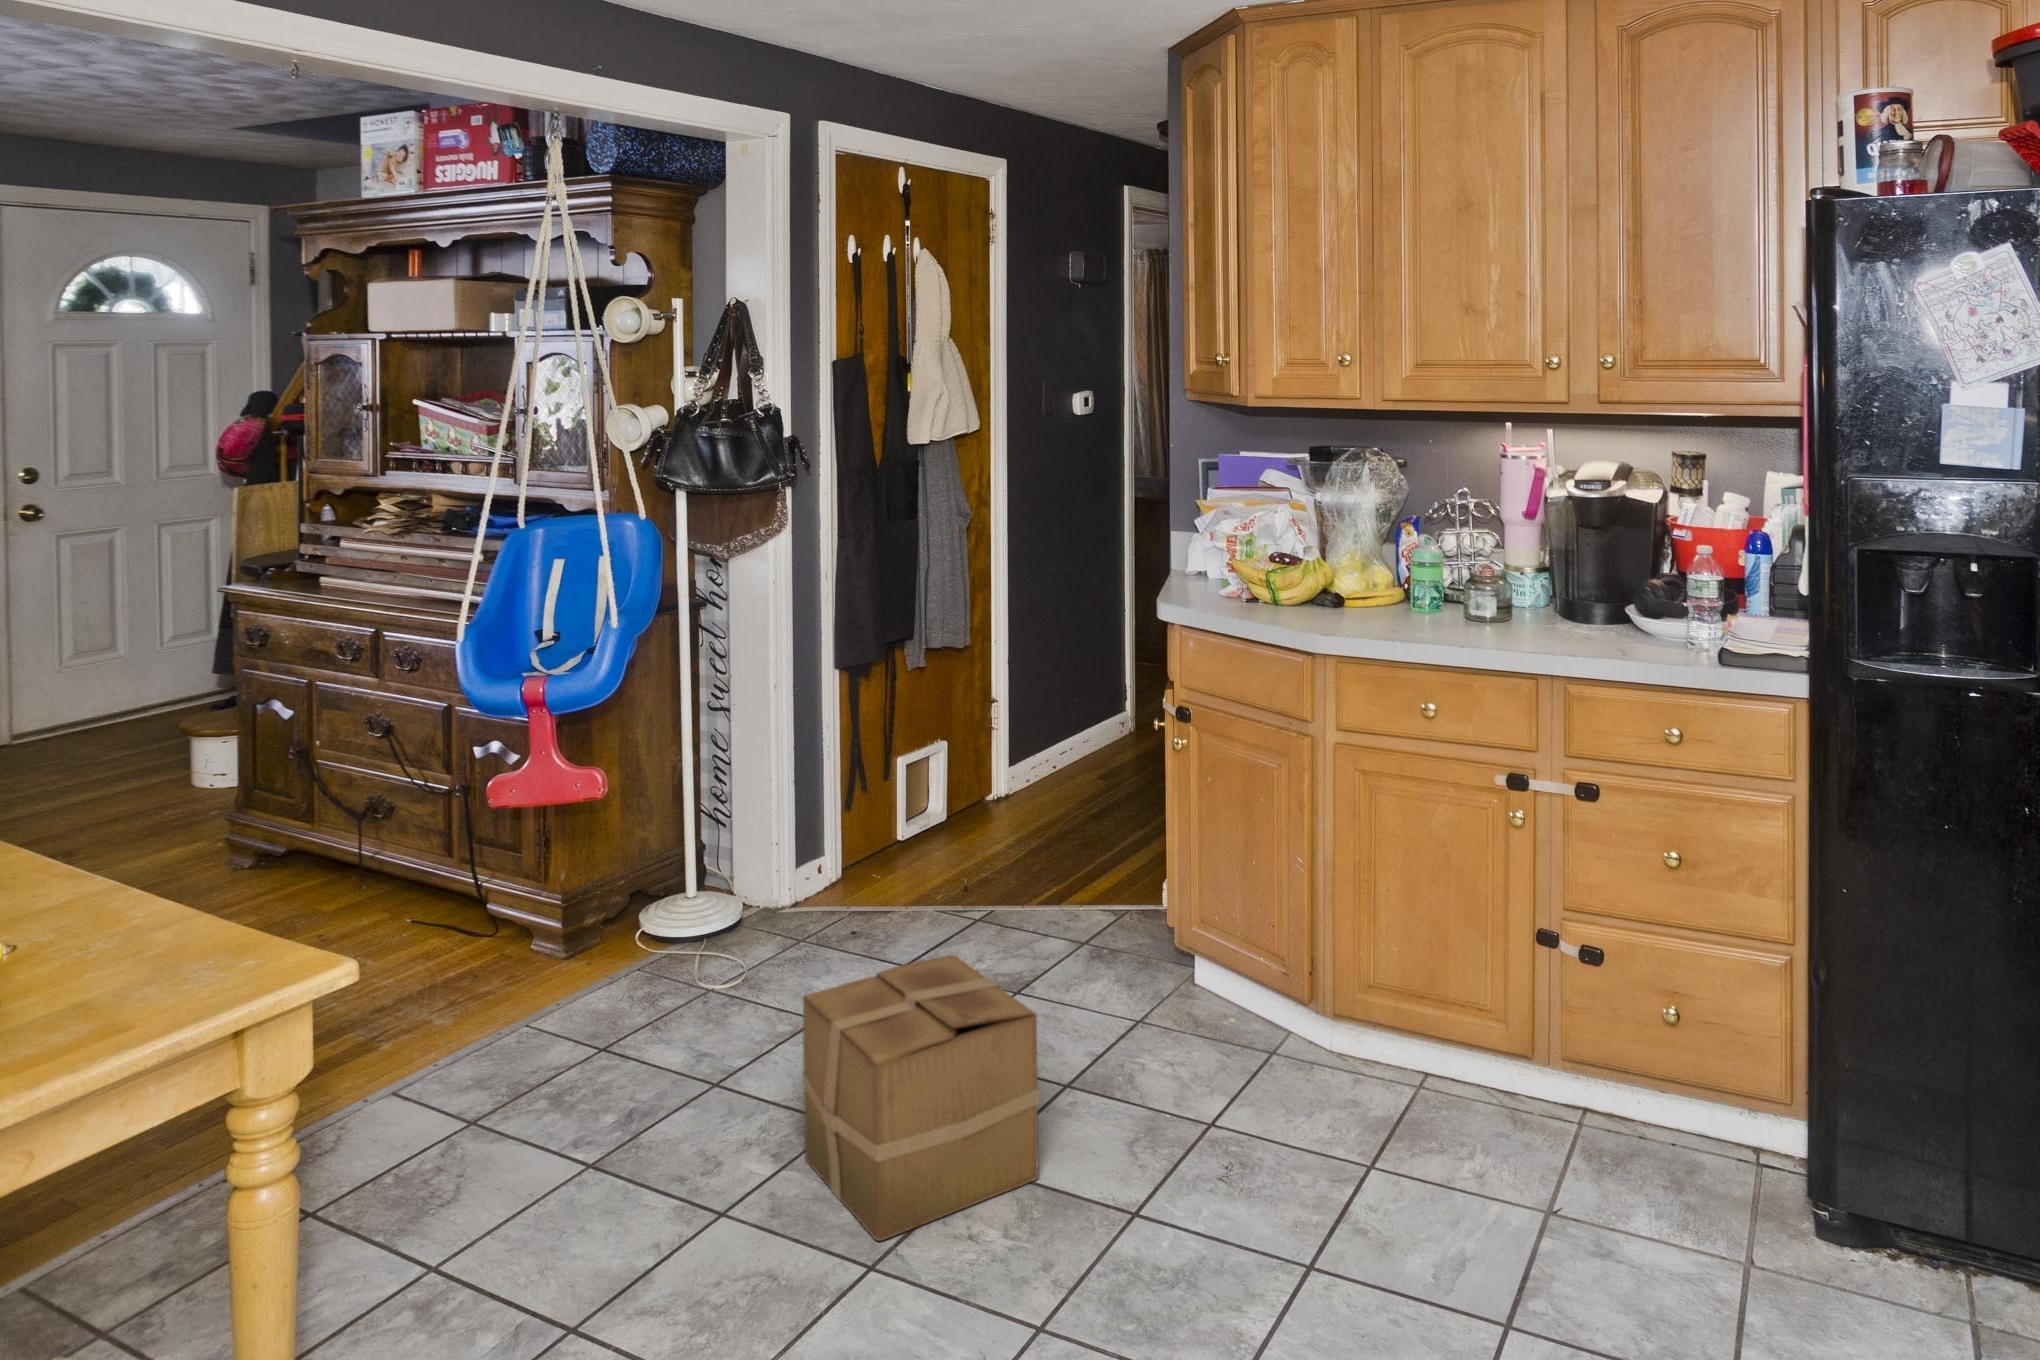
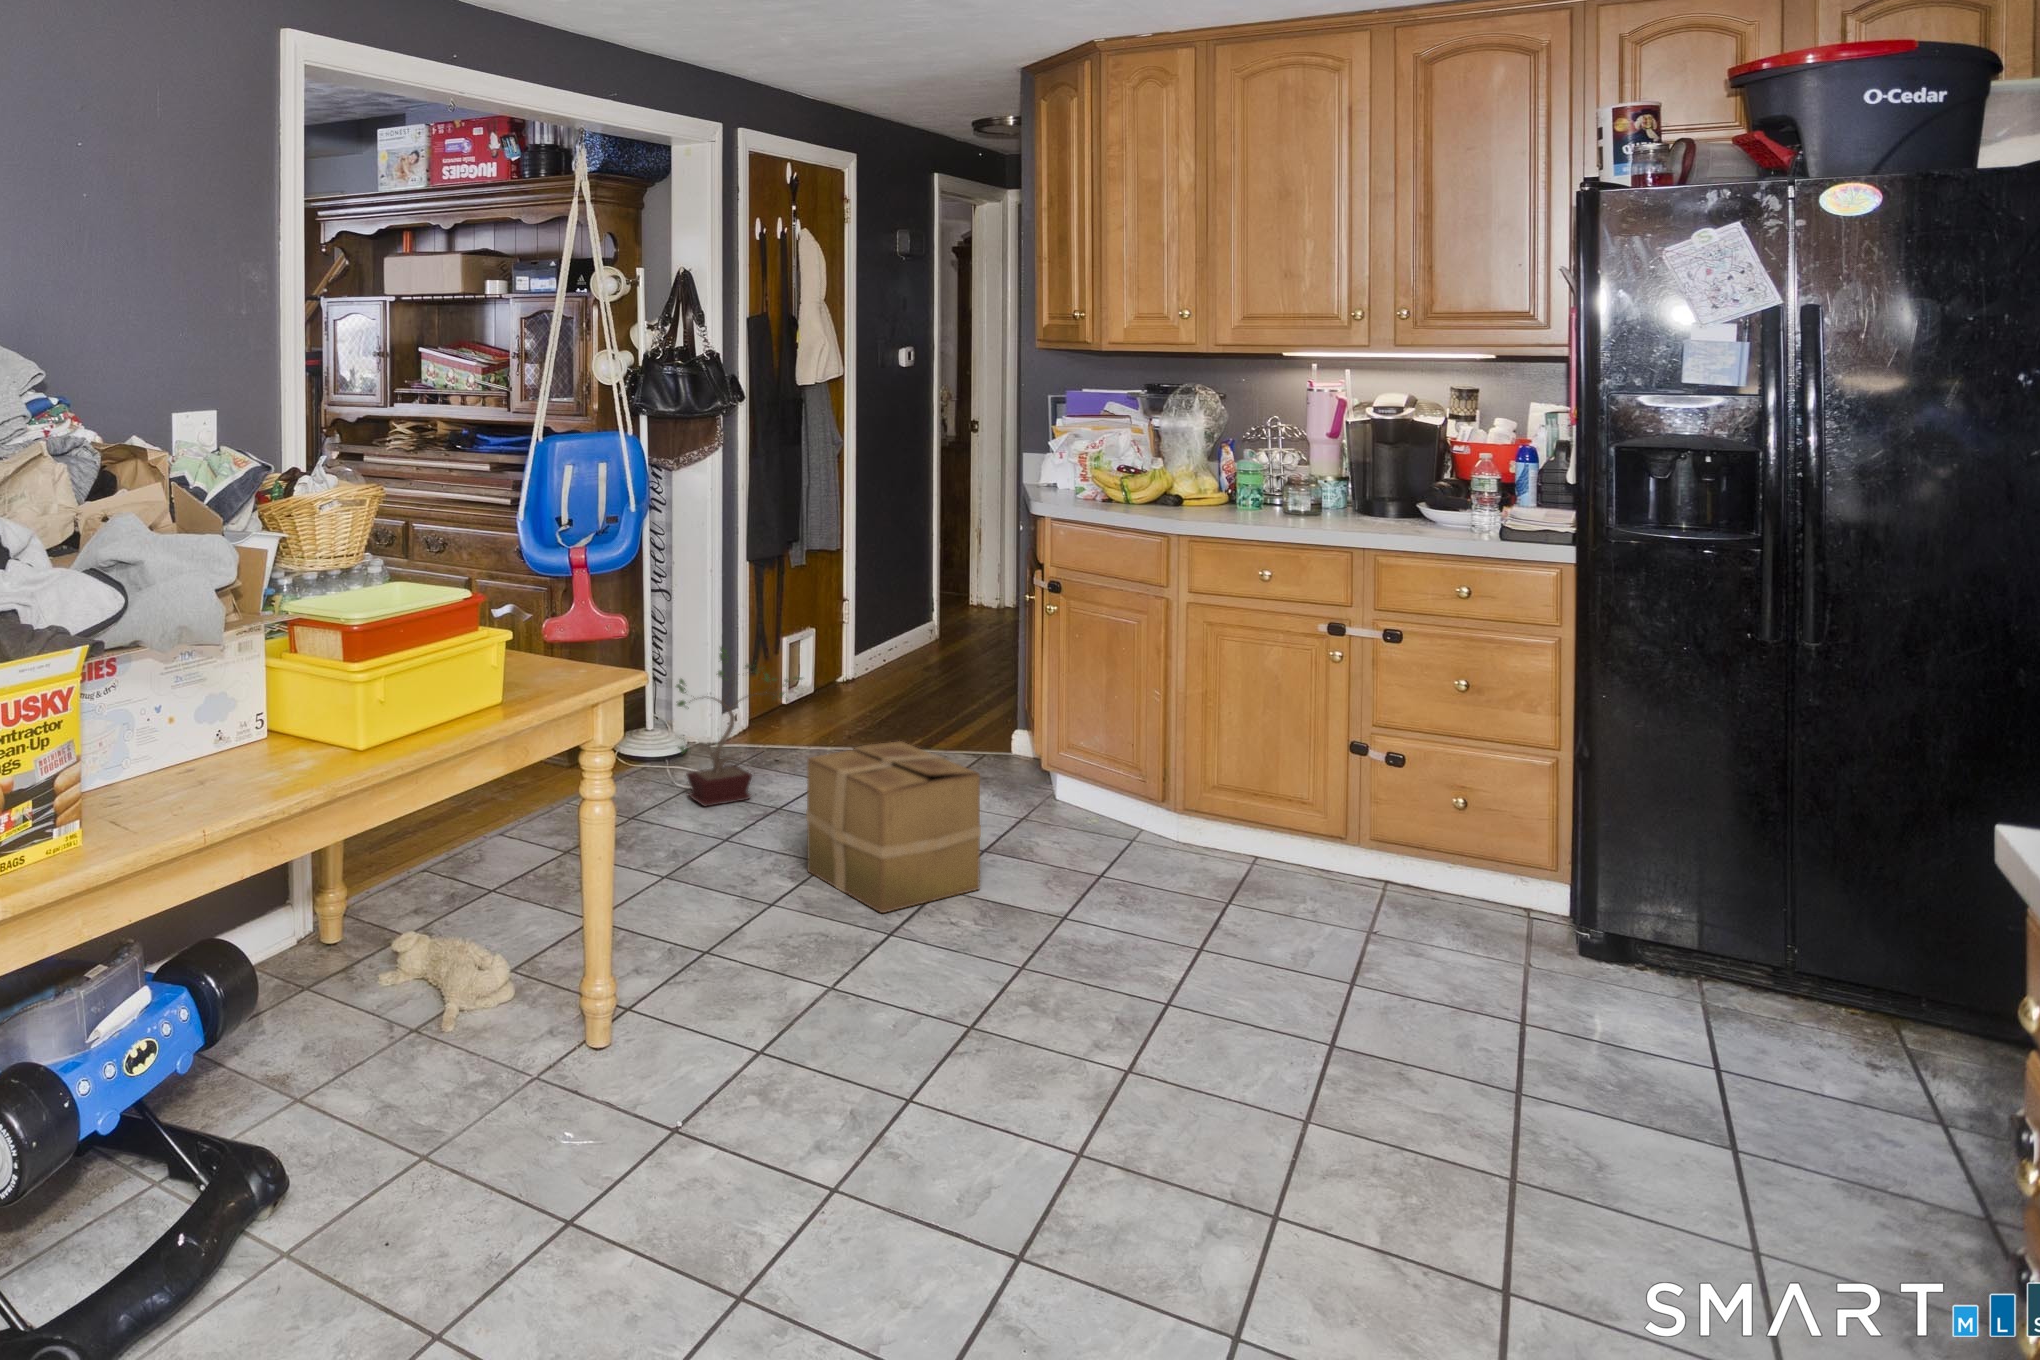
potted plant: none [667,809,863,1037] -> present [676,648,802,807]

